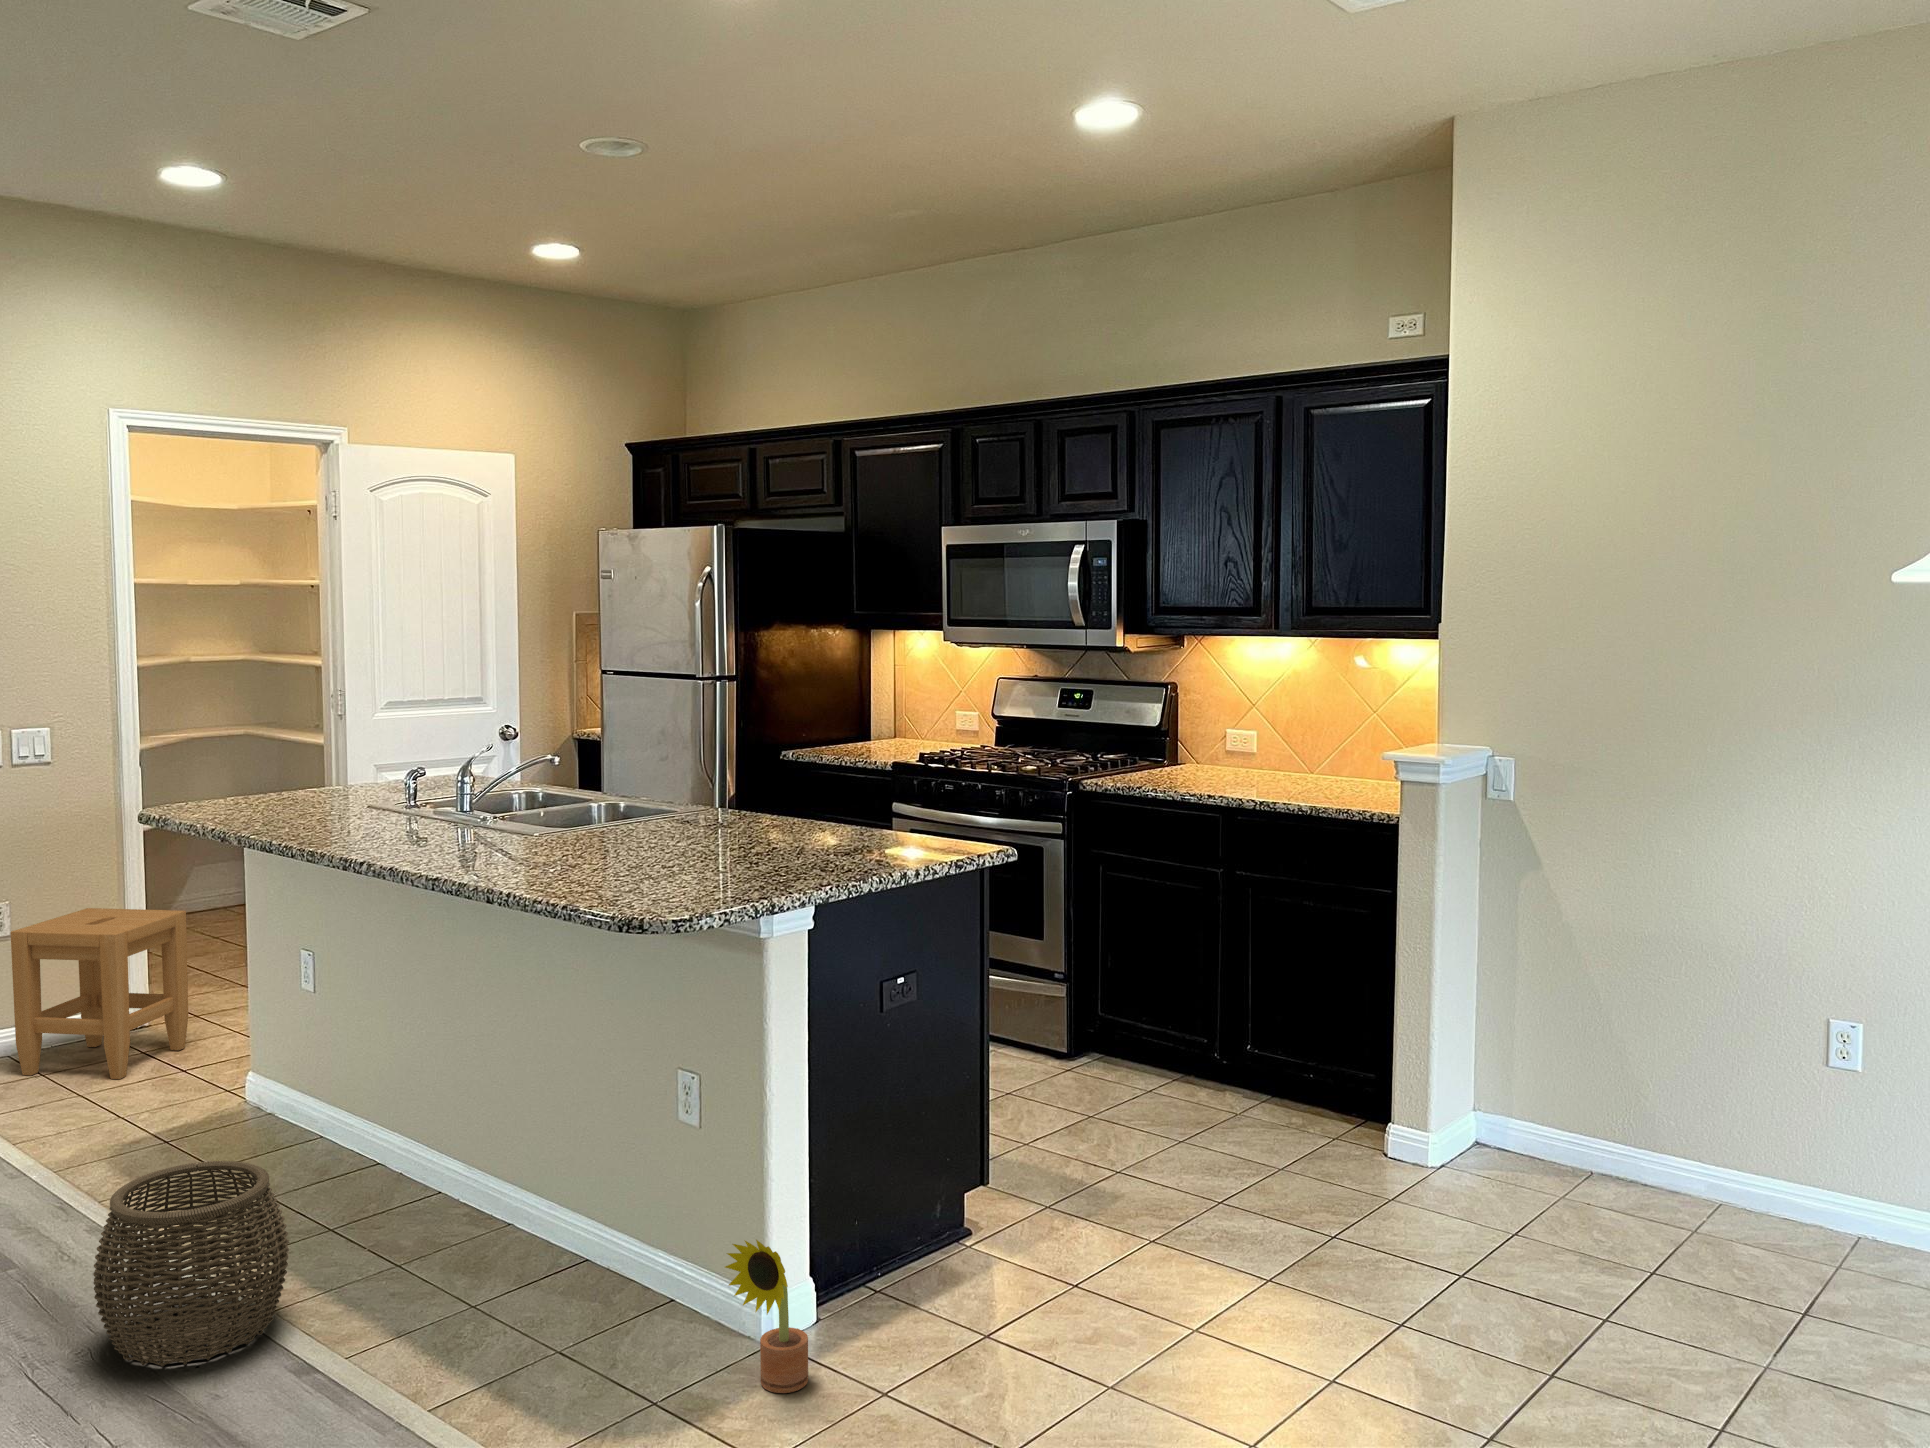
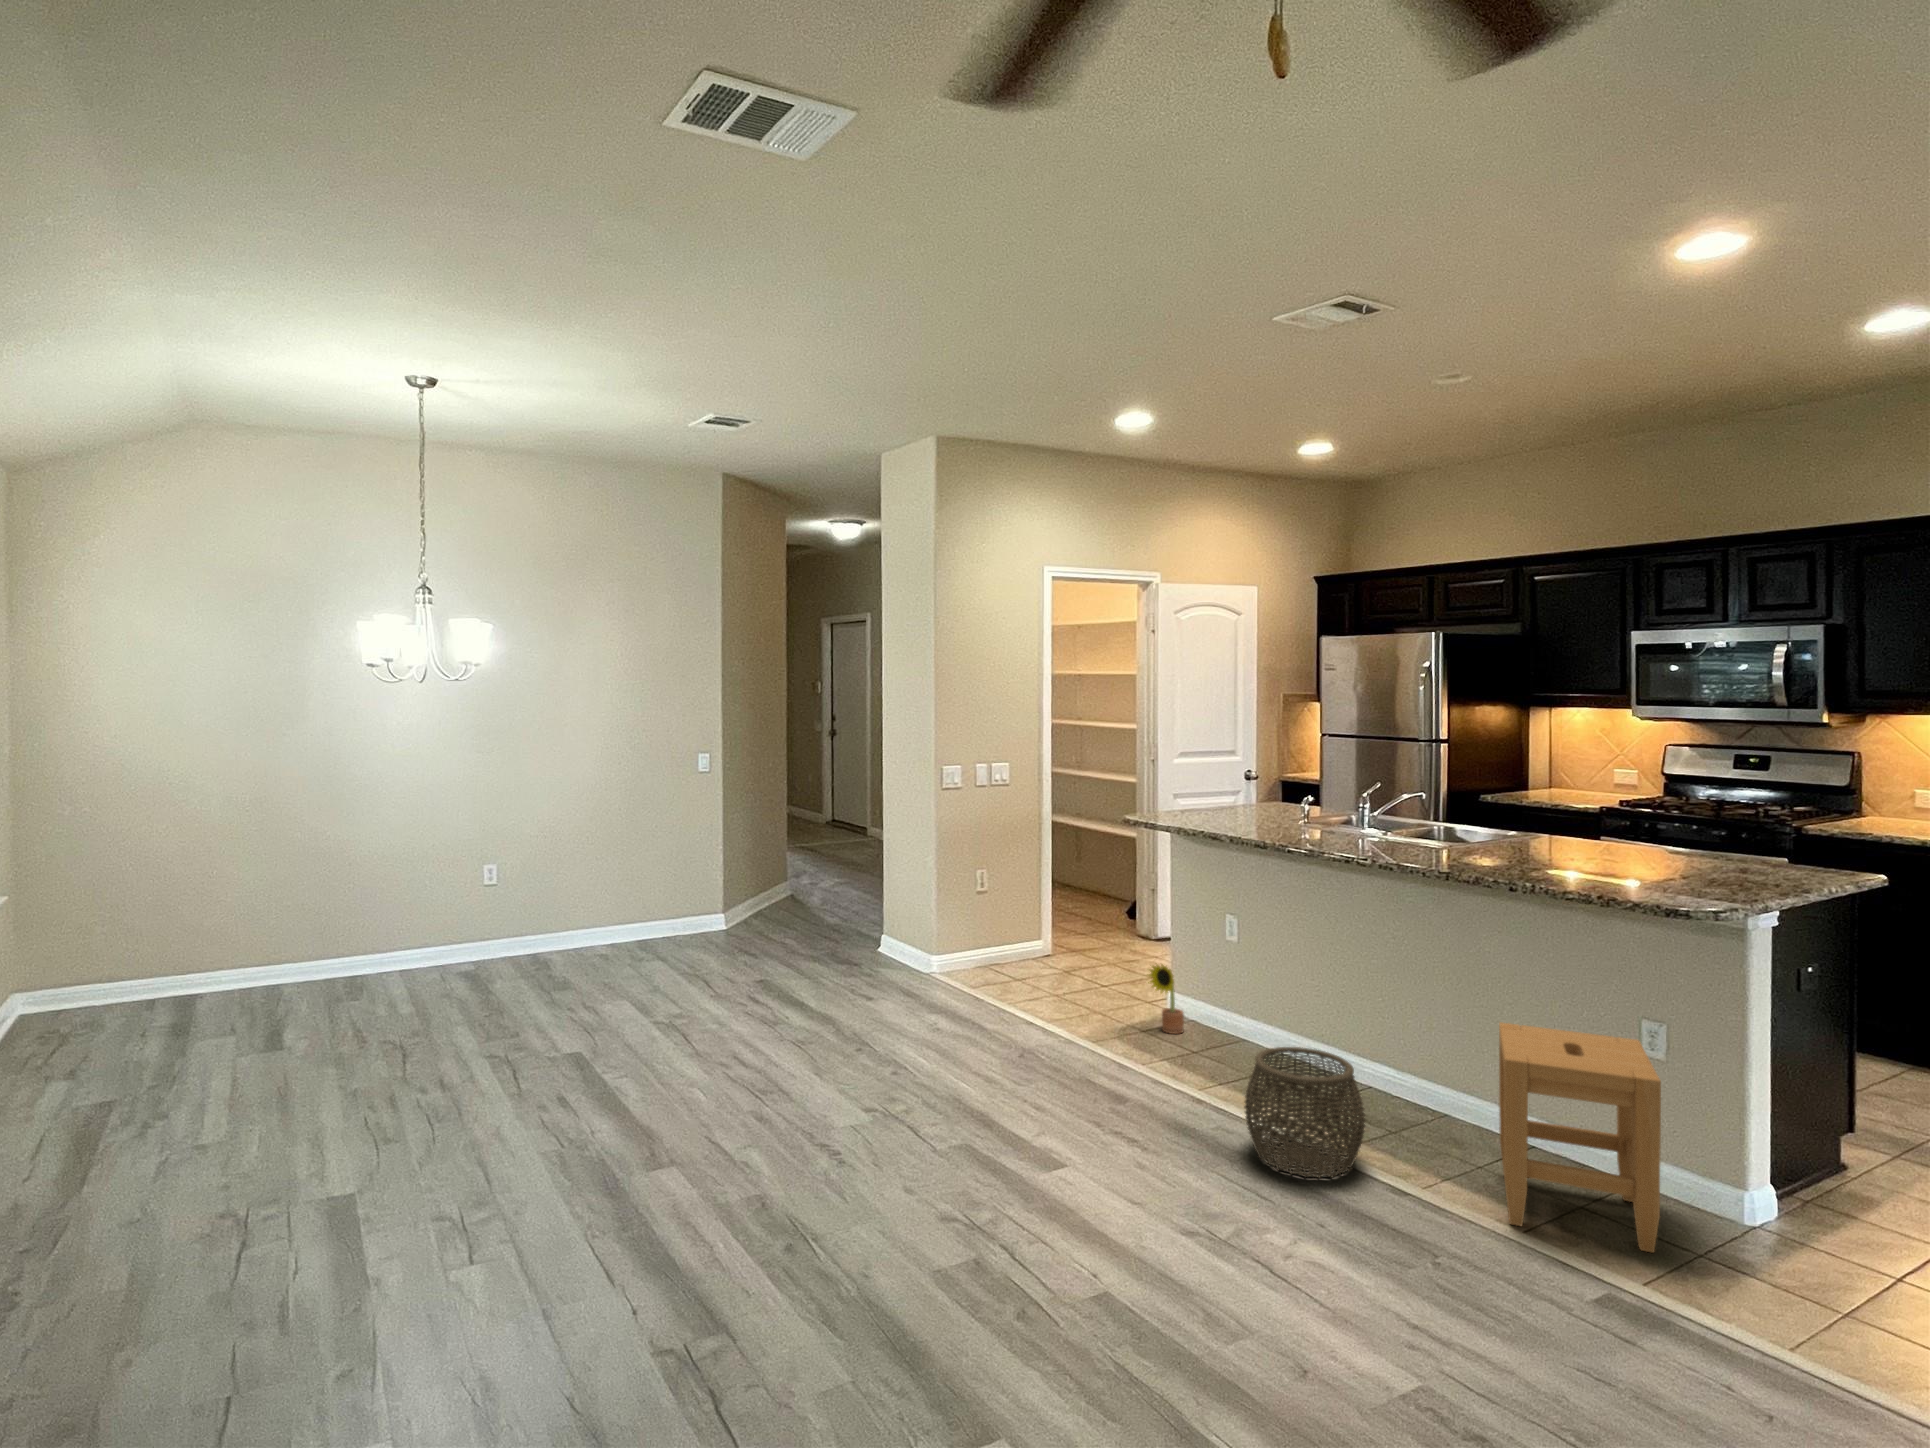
stool: present [11,908,188,1079] -> present [1499,1023,1661,1253]
decorative plant: present [725,1240,808,1393] -> present [1148,965,1184,1034]

